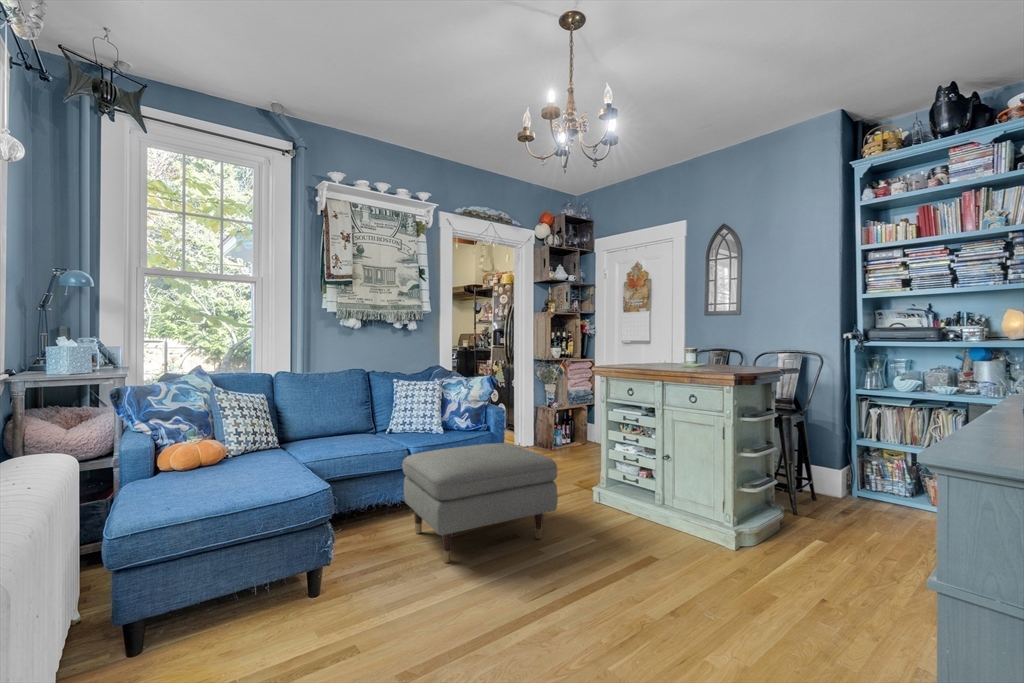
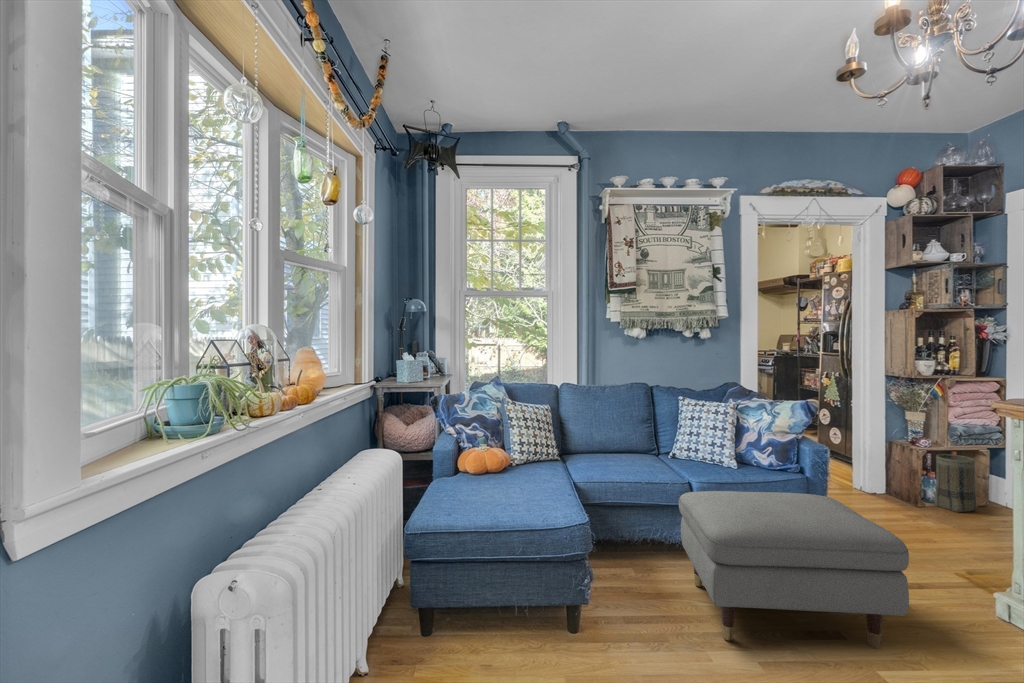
basket: none [561,413,583,452] -> present [934,454,977,512]

